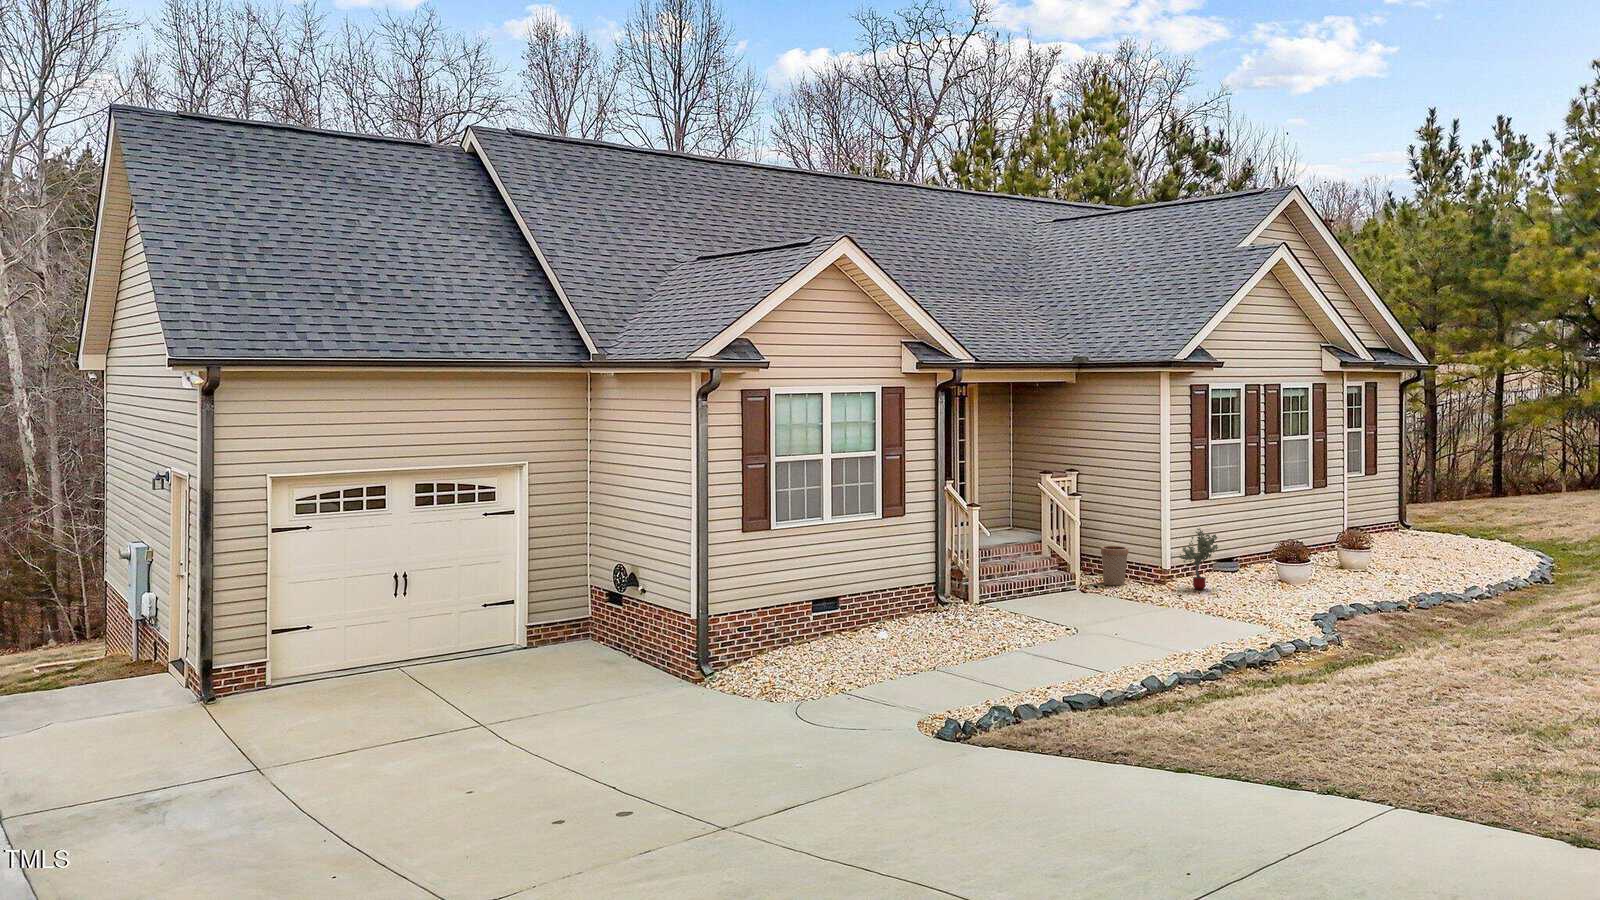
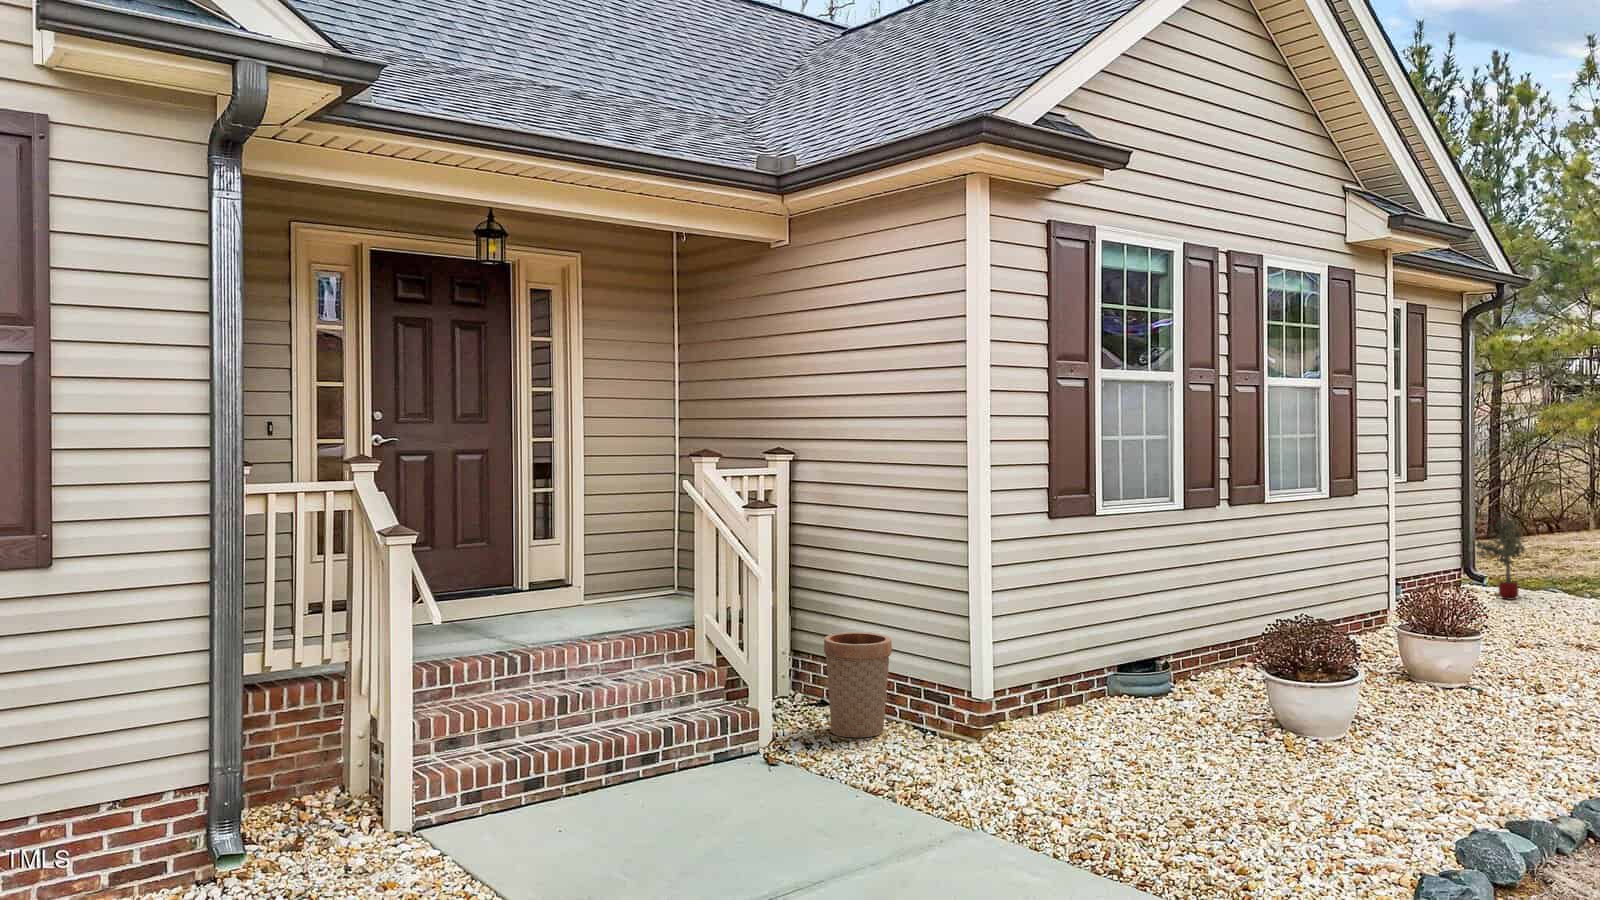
potted tree: present [1179,528,1218,590] -> present [1475,511,1526,600]

